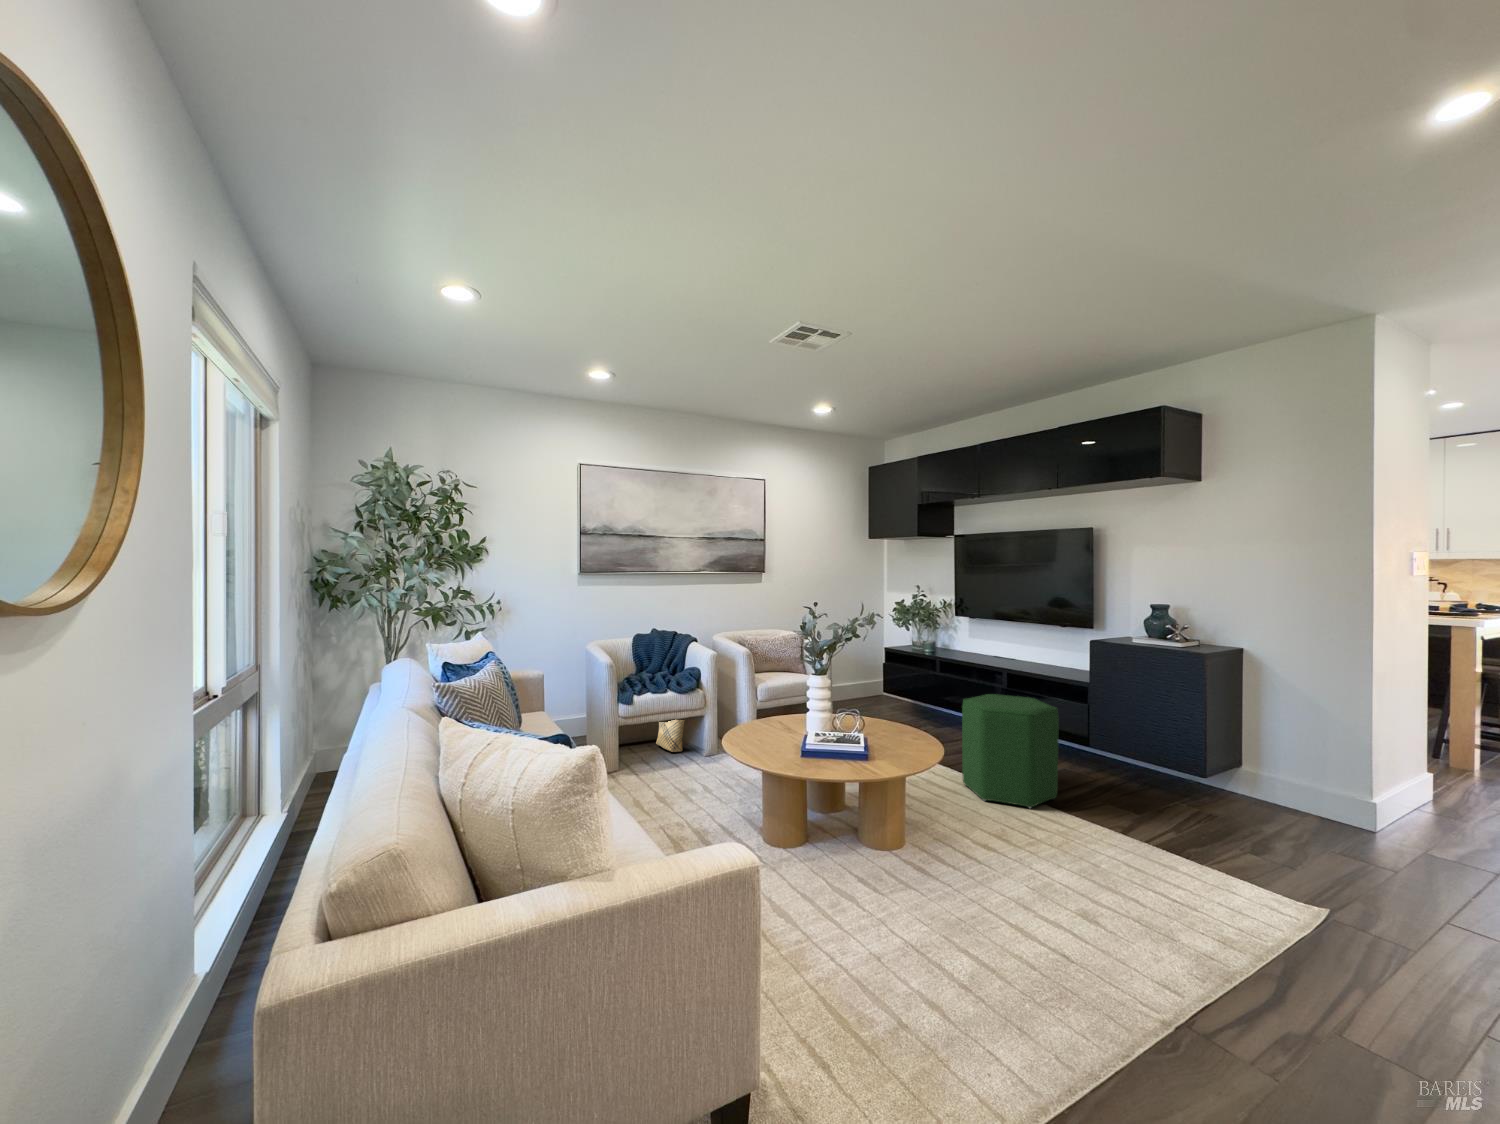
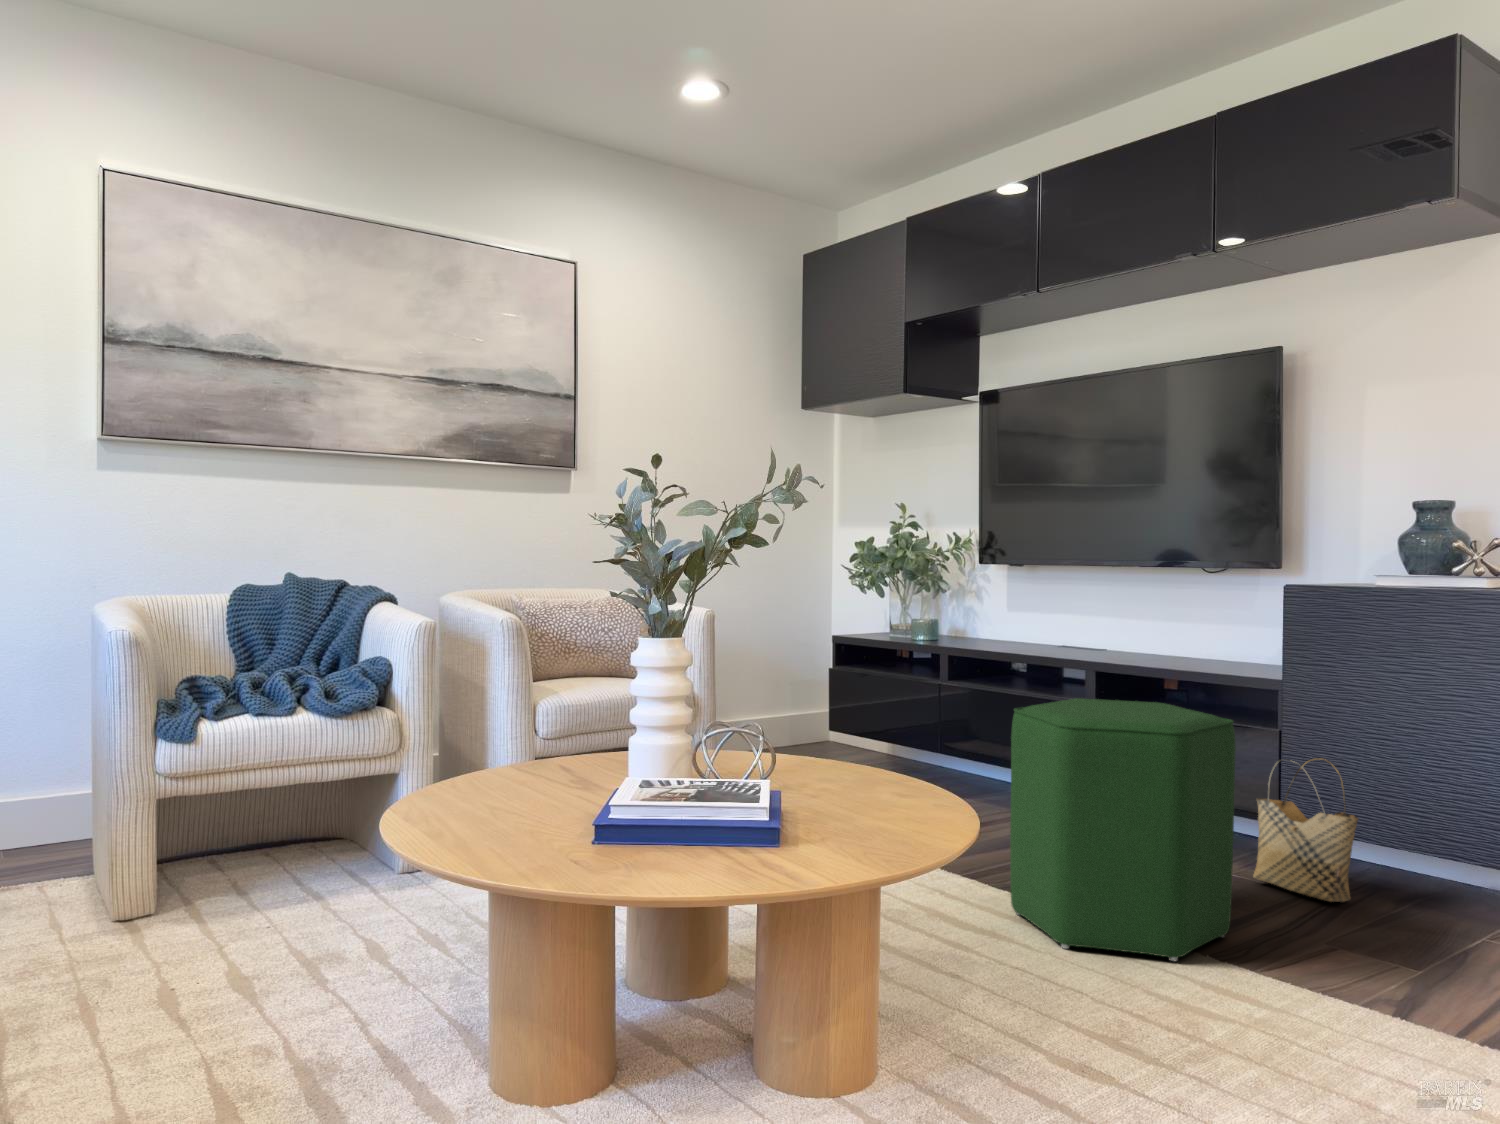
woven basket: present [656,720,685,752] -> present [1253,758,1358,902]

